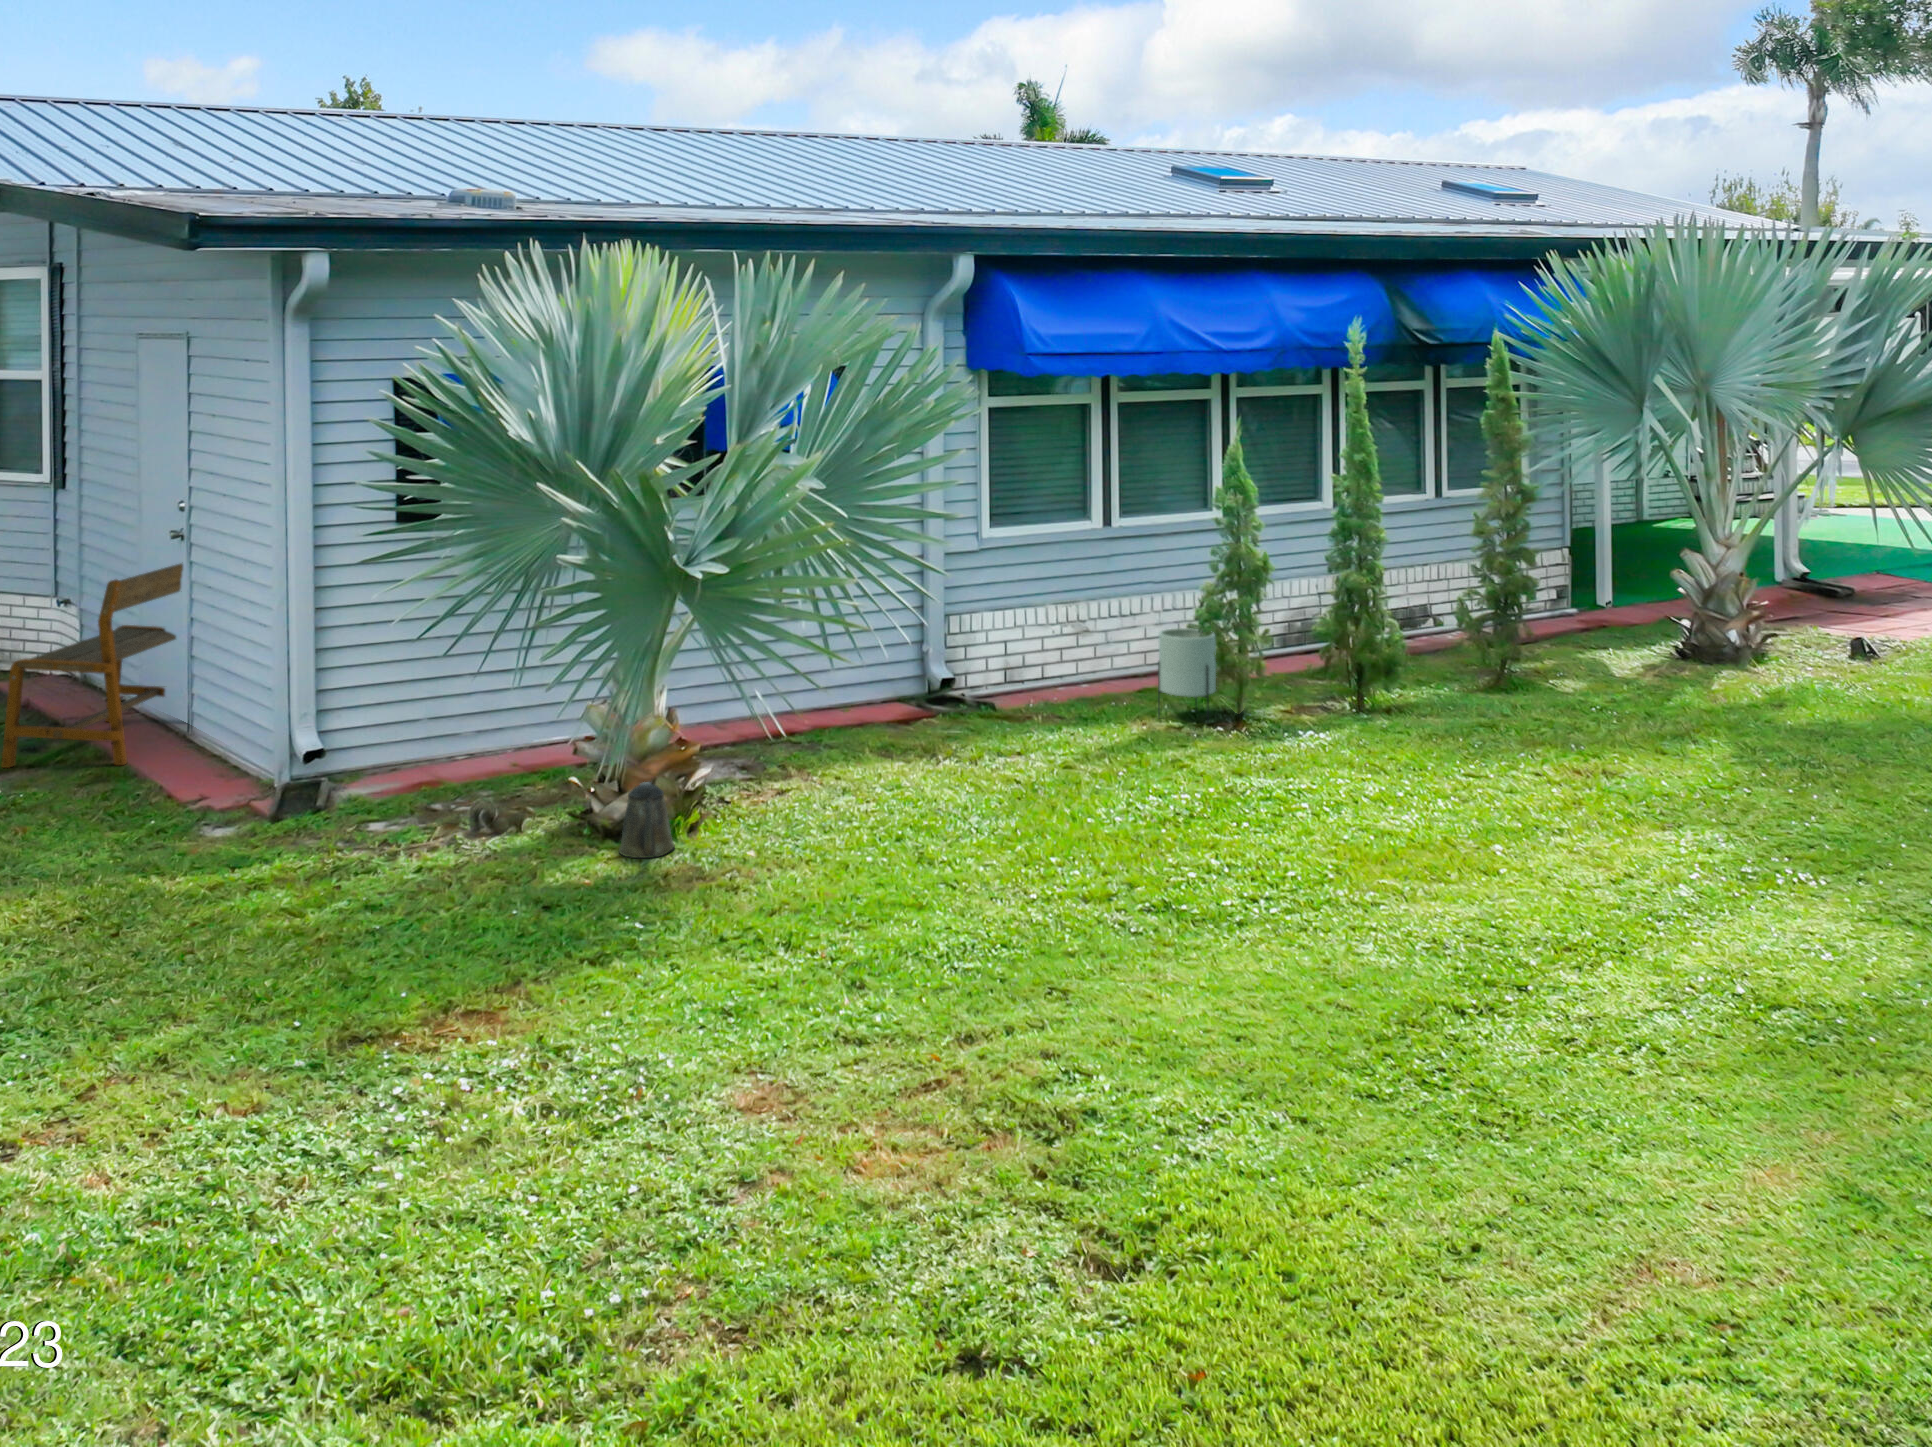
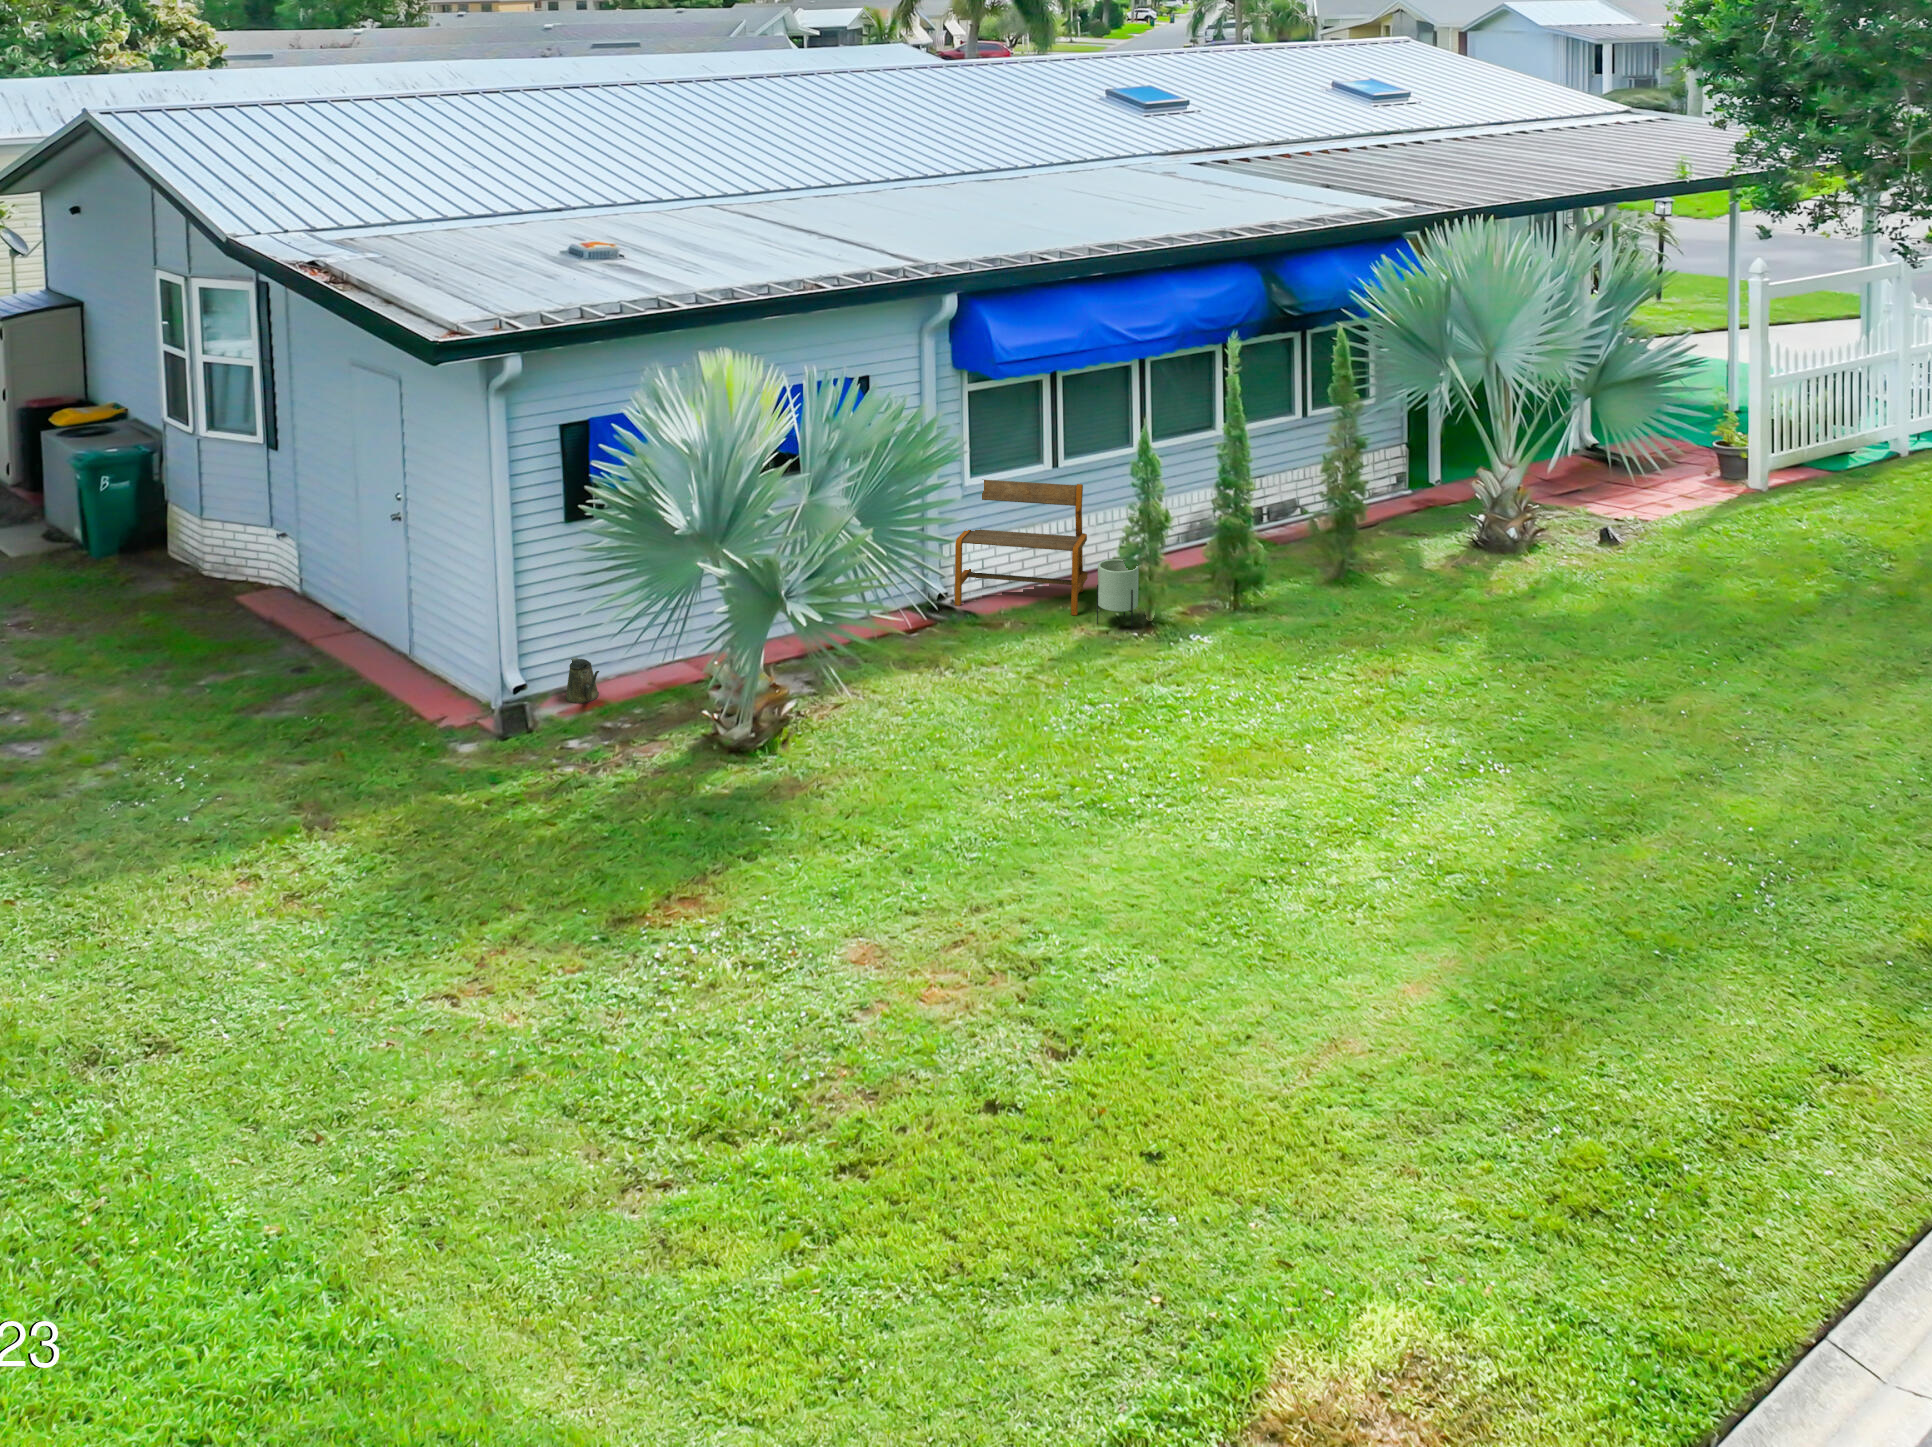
bench: present [1,564,183,768] -> present [955,479,1088,615]
watering can: present [619,782,675,858] -> present [566,657,599,703]

